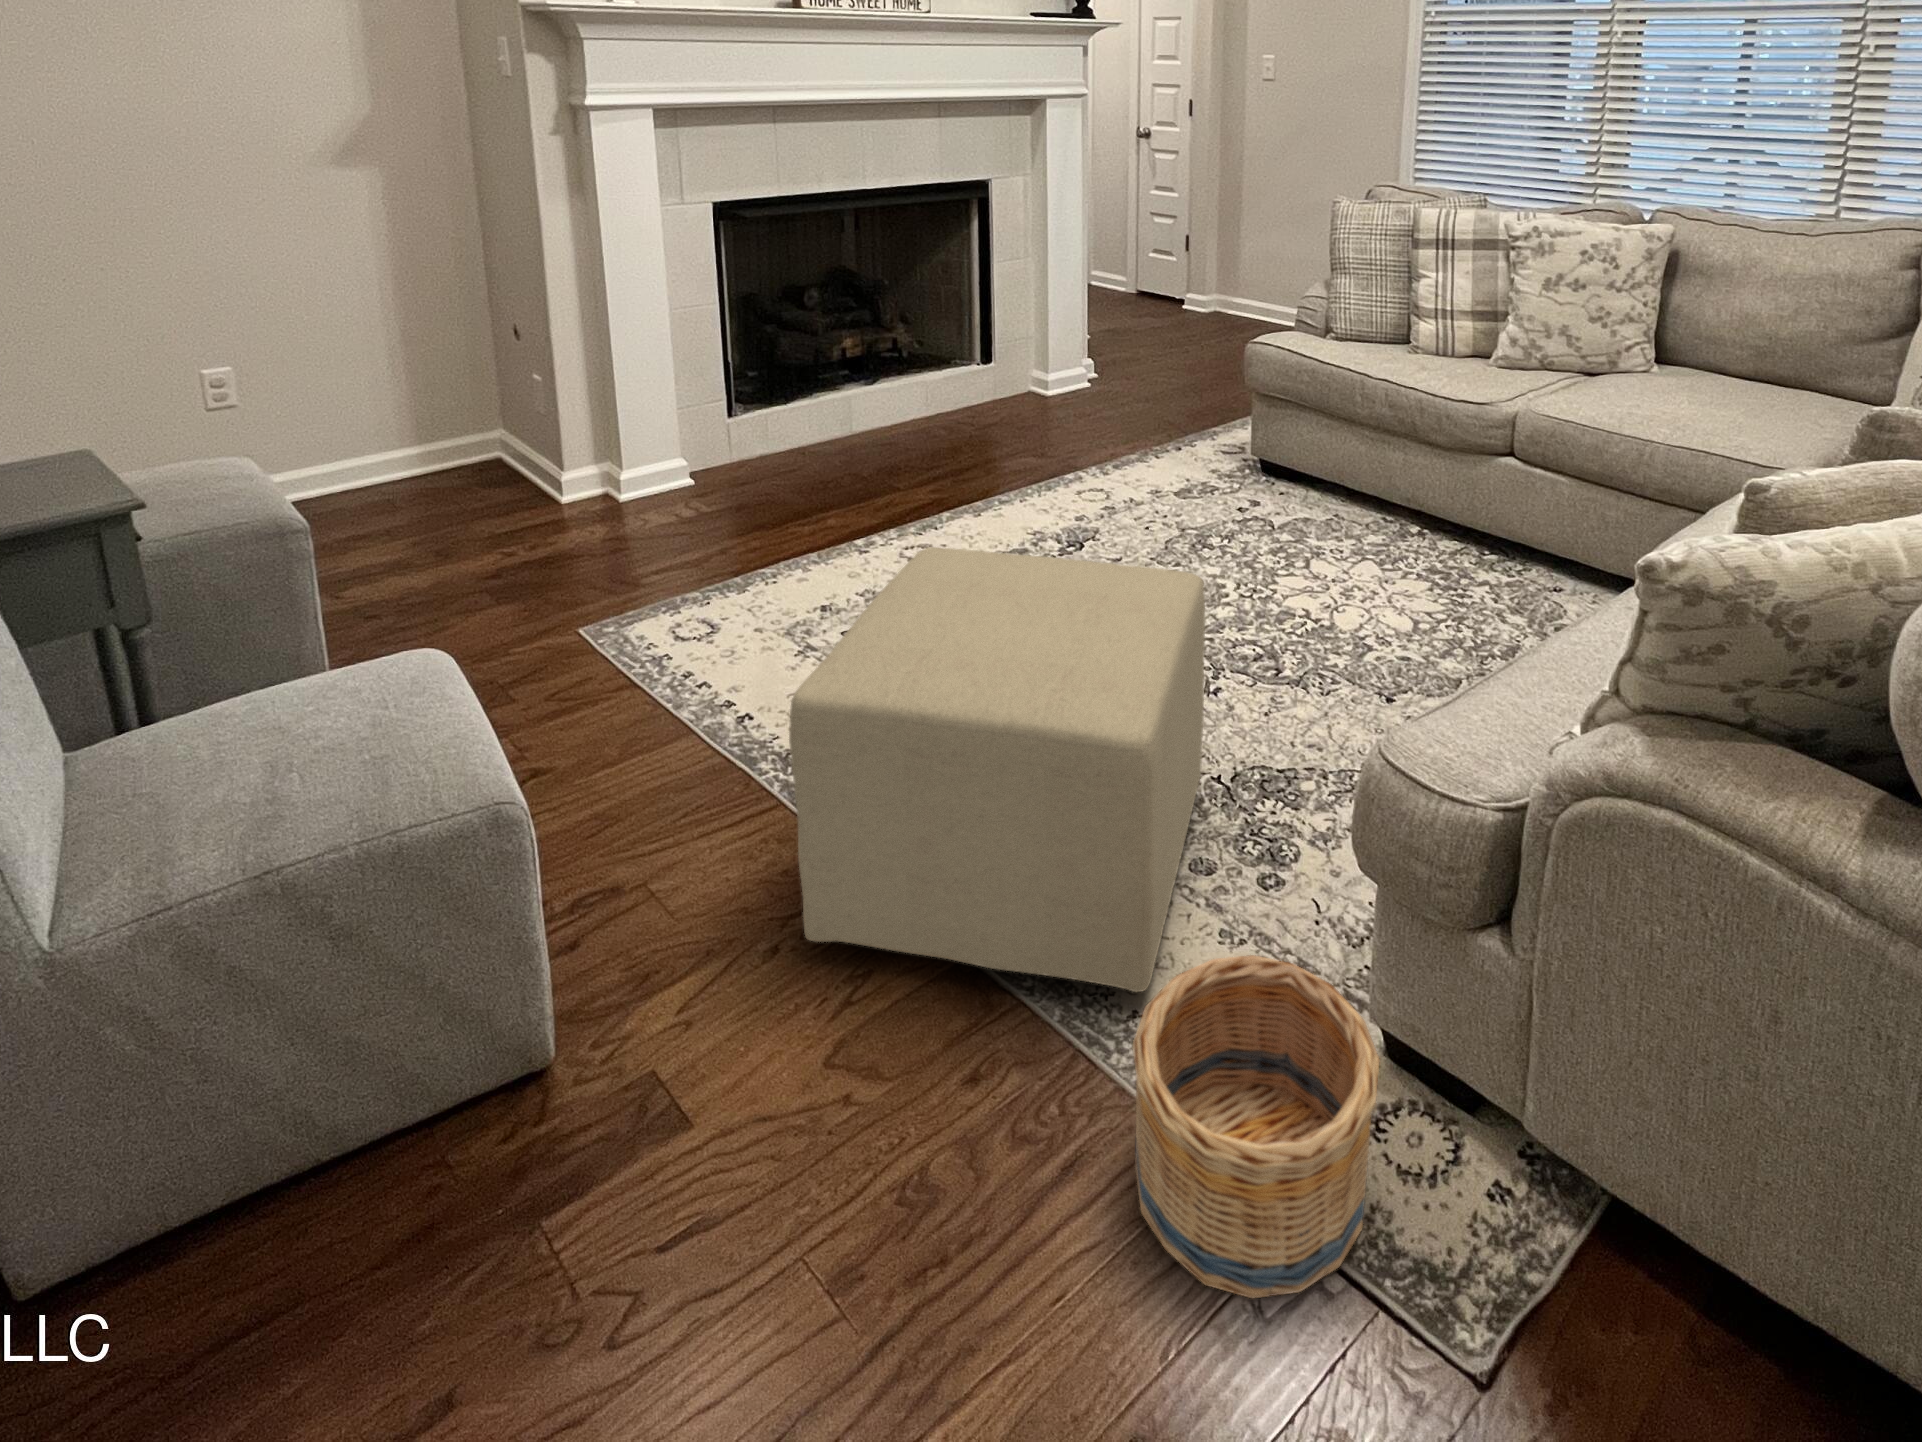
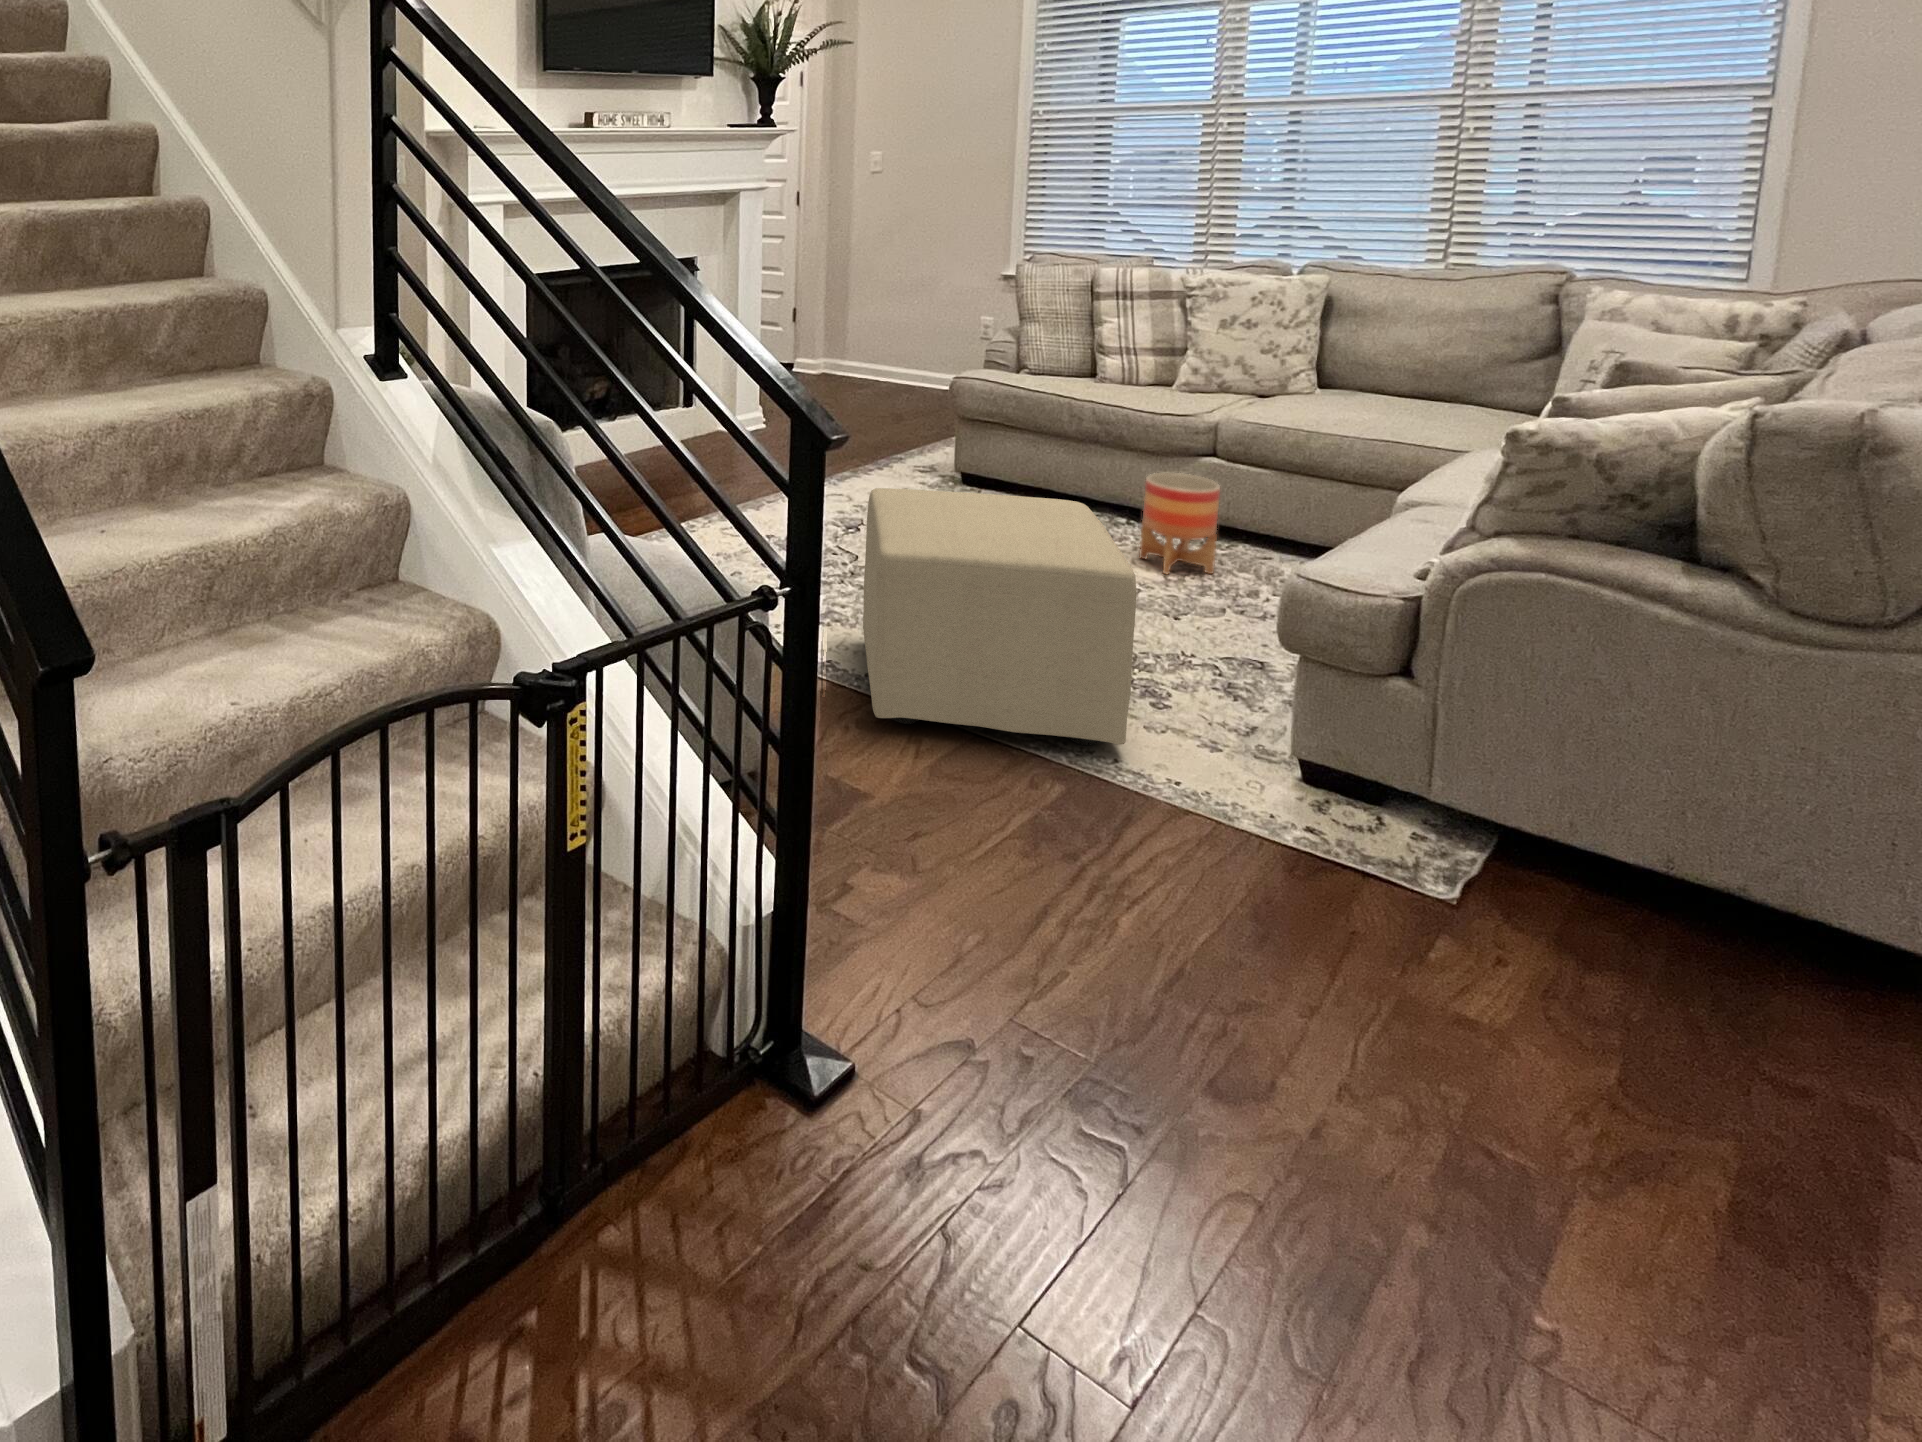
planter: none [1393,485,1483,622] -> present [1139,473,1220,575]
basket: present [1132,955,1380,1298] -> none [1168,699,1350,867]

